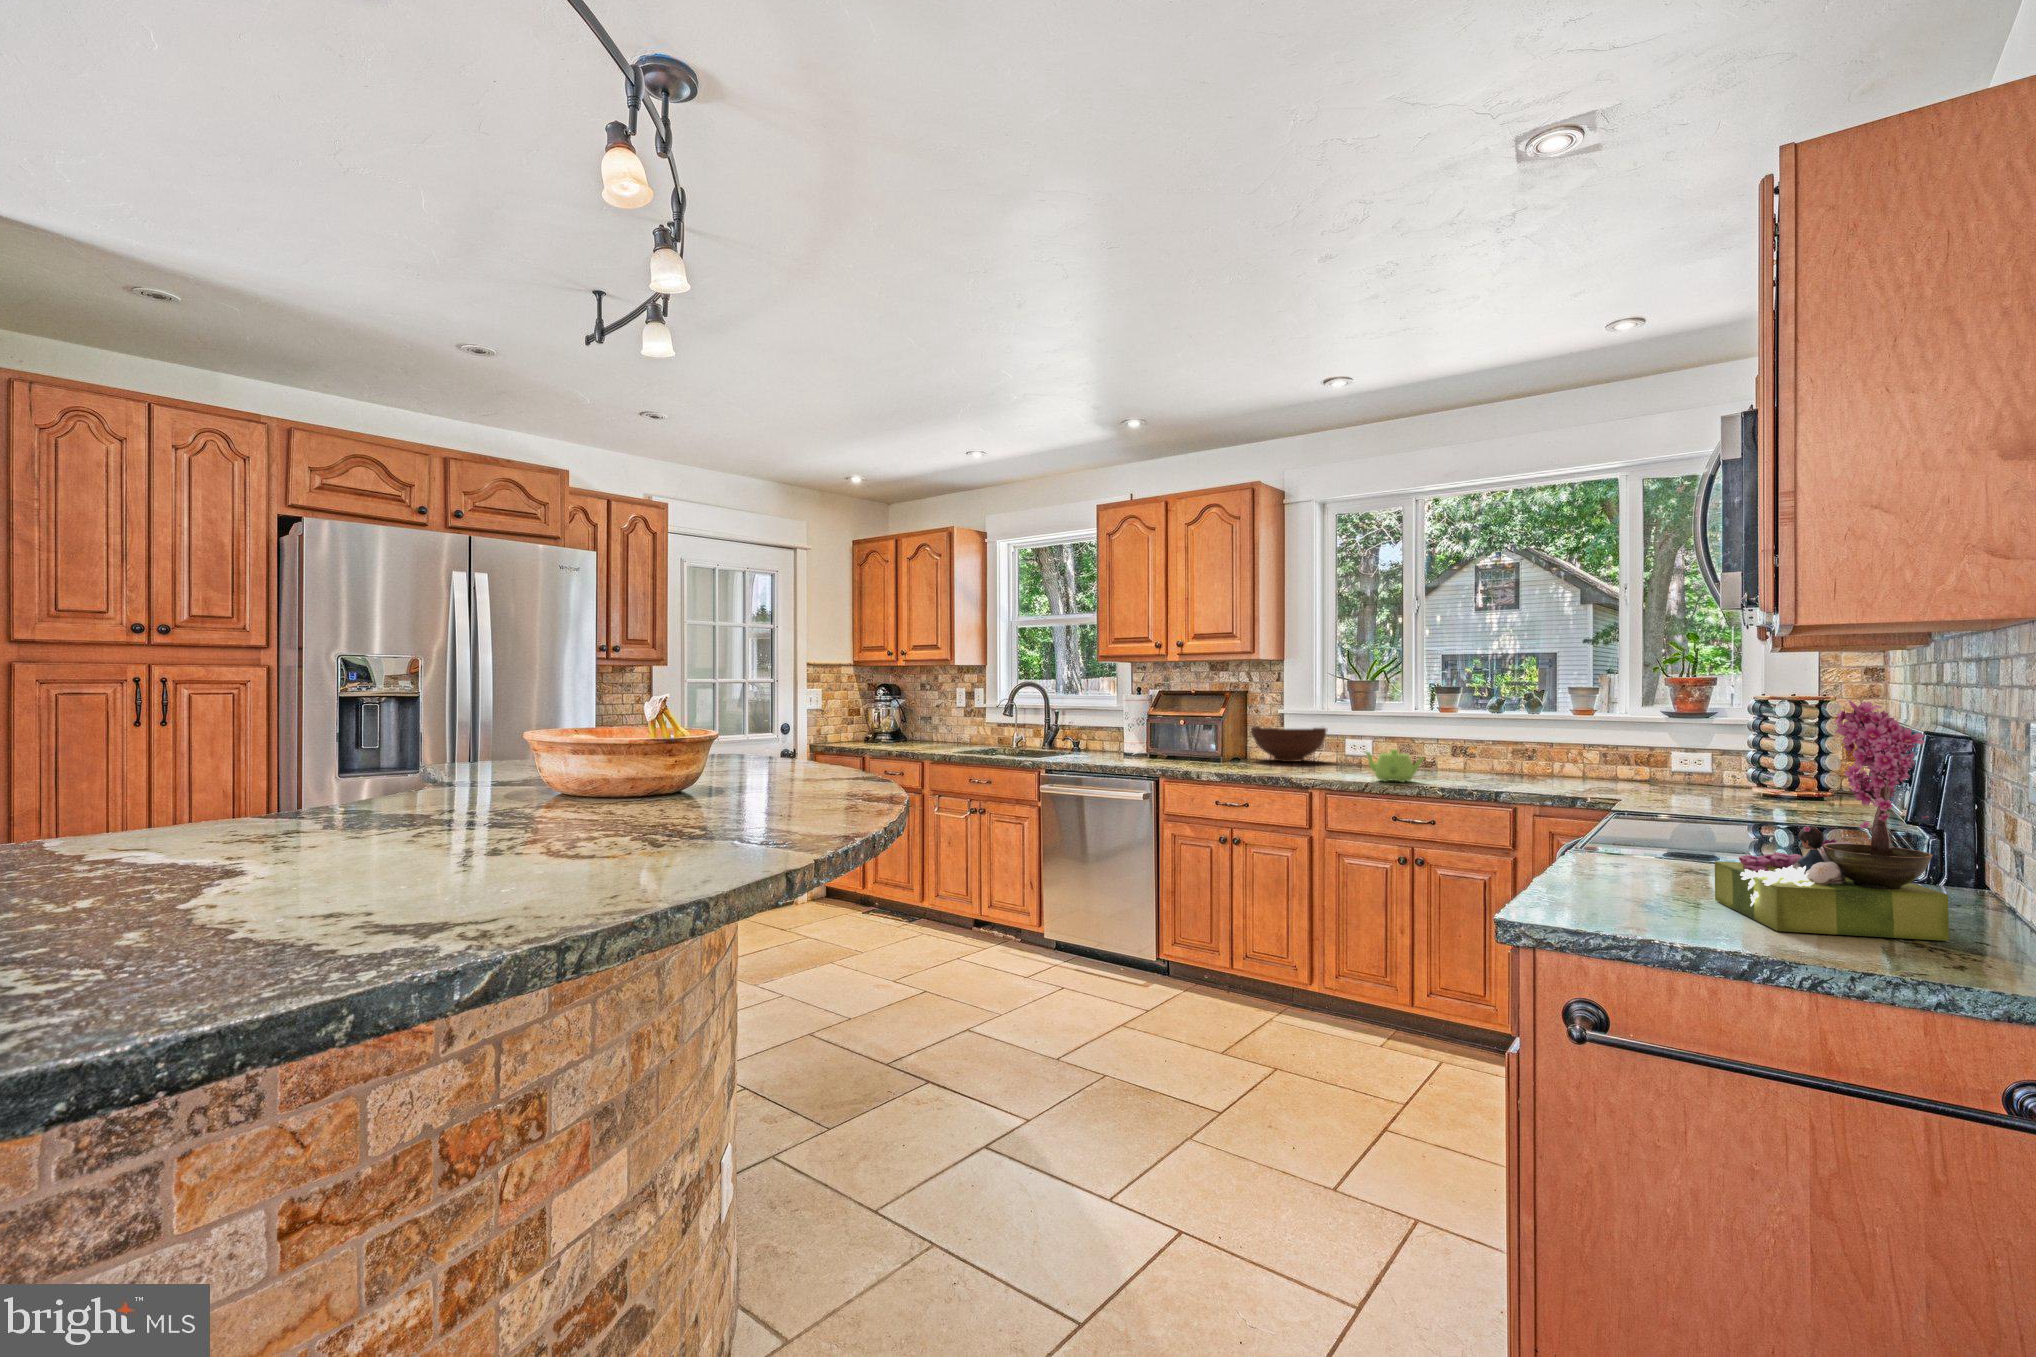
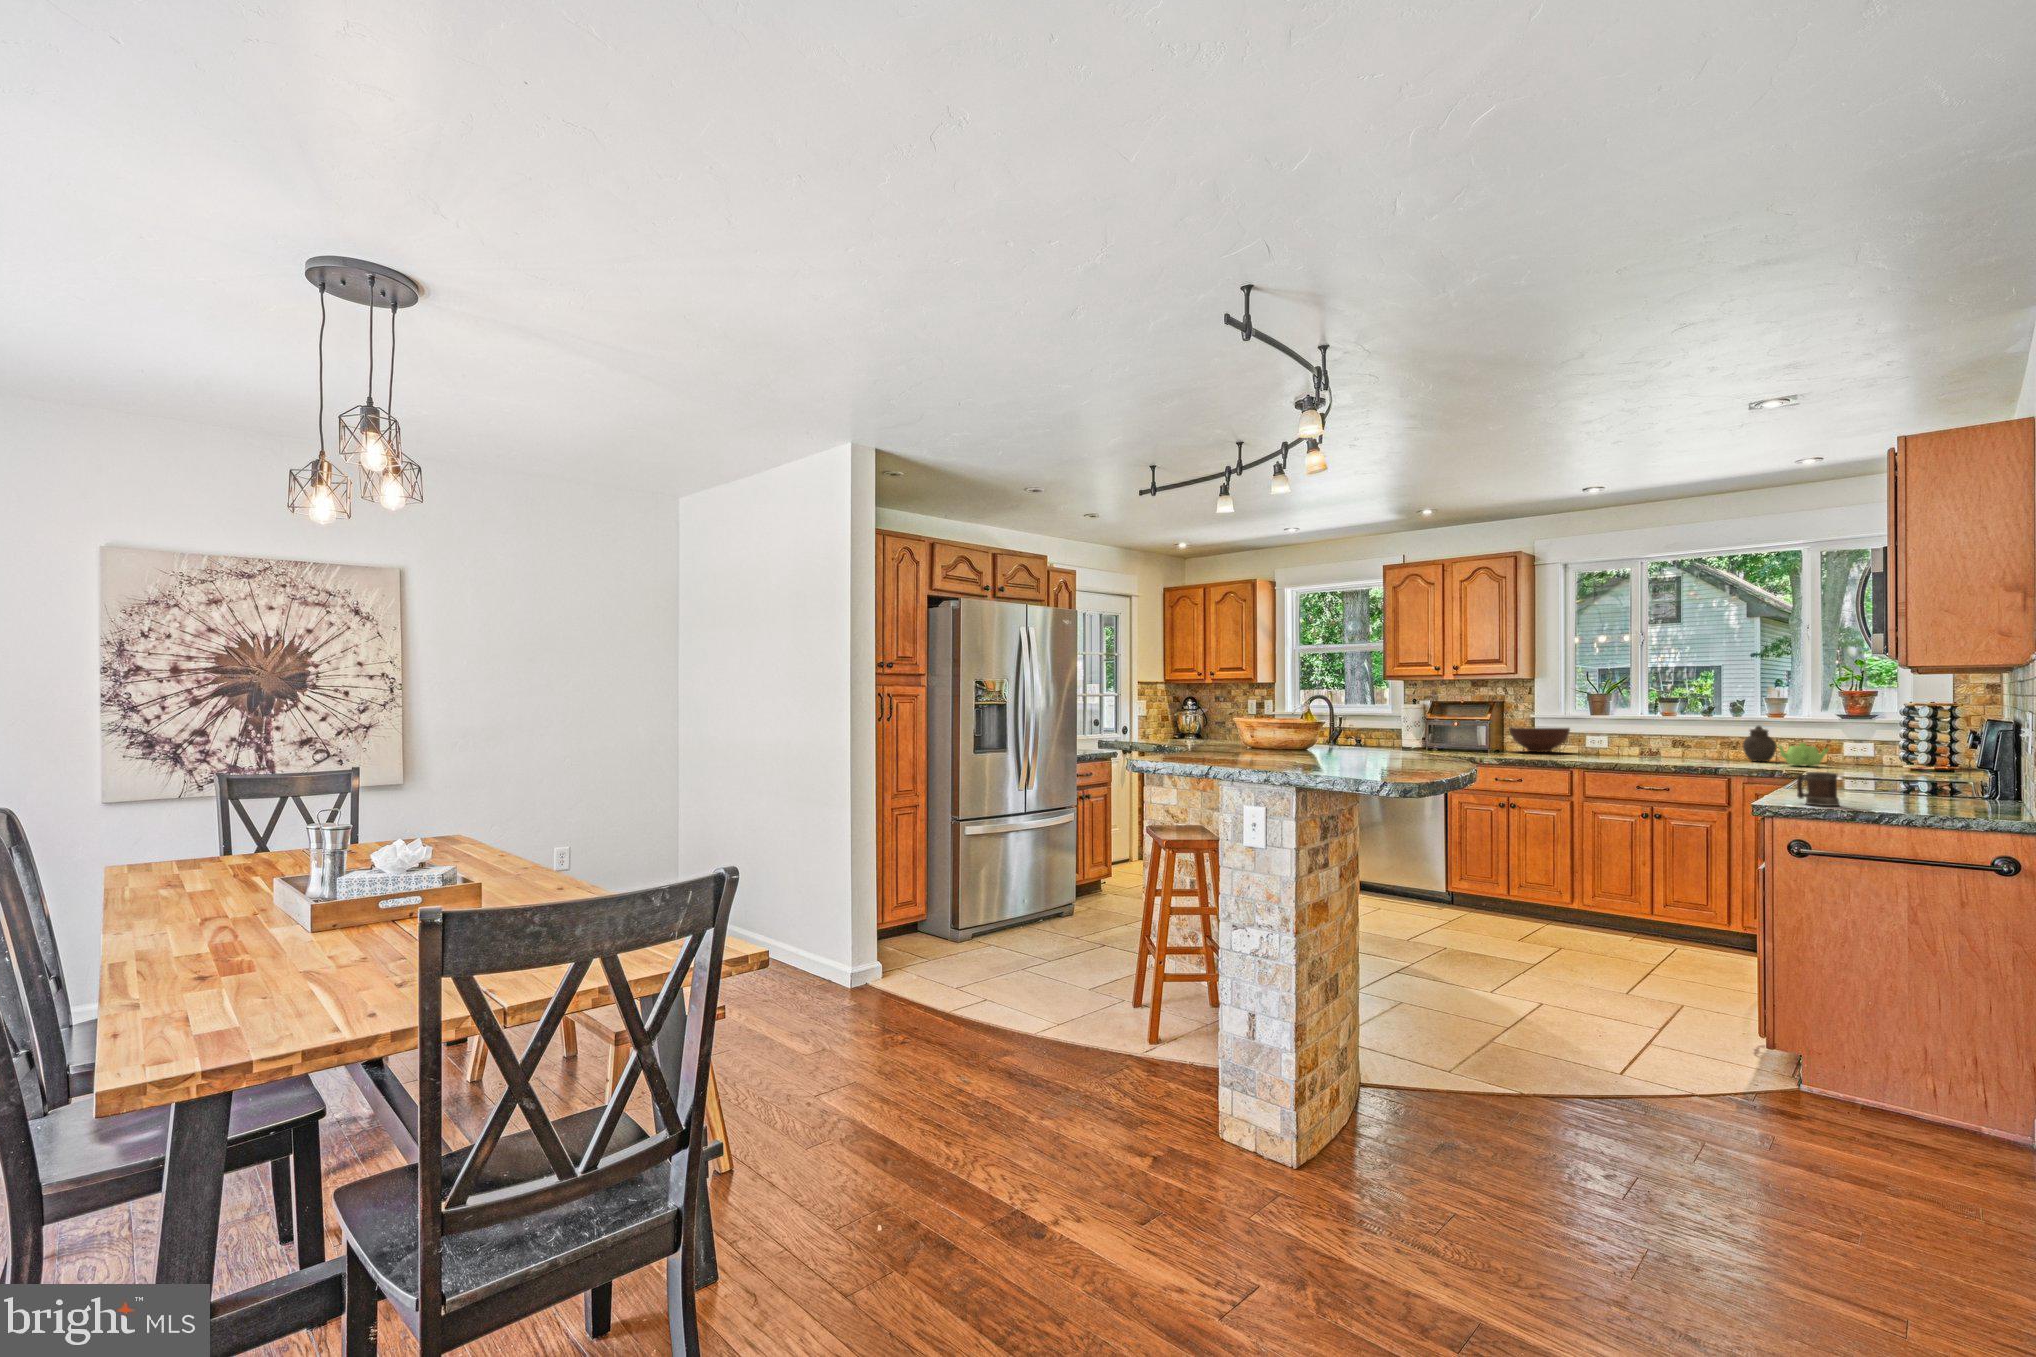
flower arrangement: present [1715,700,1949,941] -> none [1866,702,1979,810]
jar: none [1539,726,1583,779] -> present [1743,726,1777,762]
teapot: present [1365,749,1424,782] -> present [1776,743,1828,767]
mug: none [1582,848,1666,930] -> present [1797,772,1840,806]

